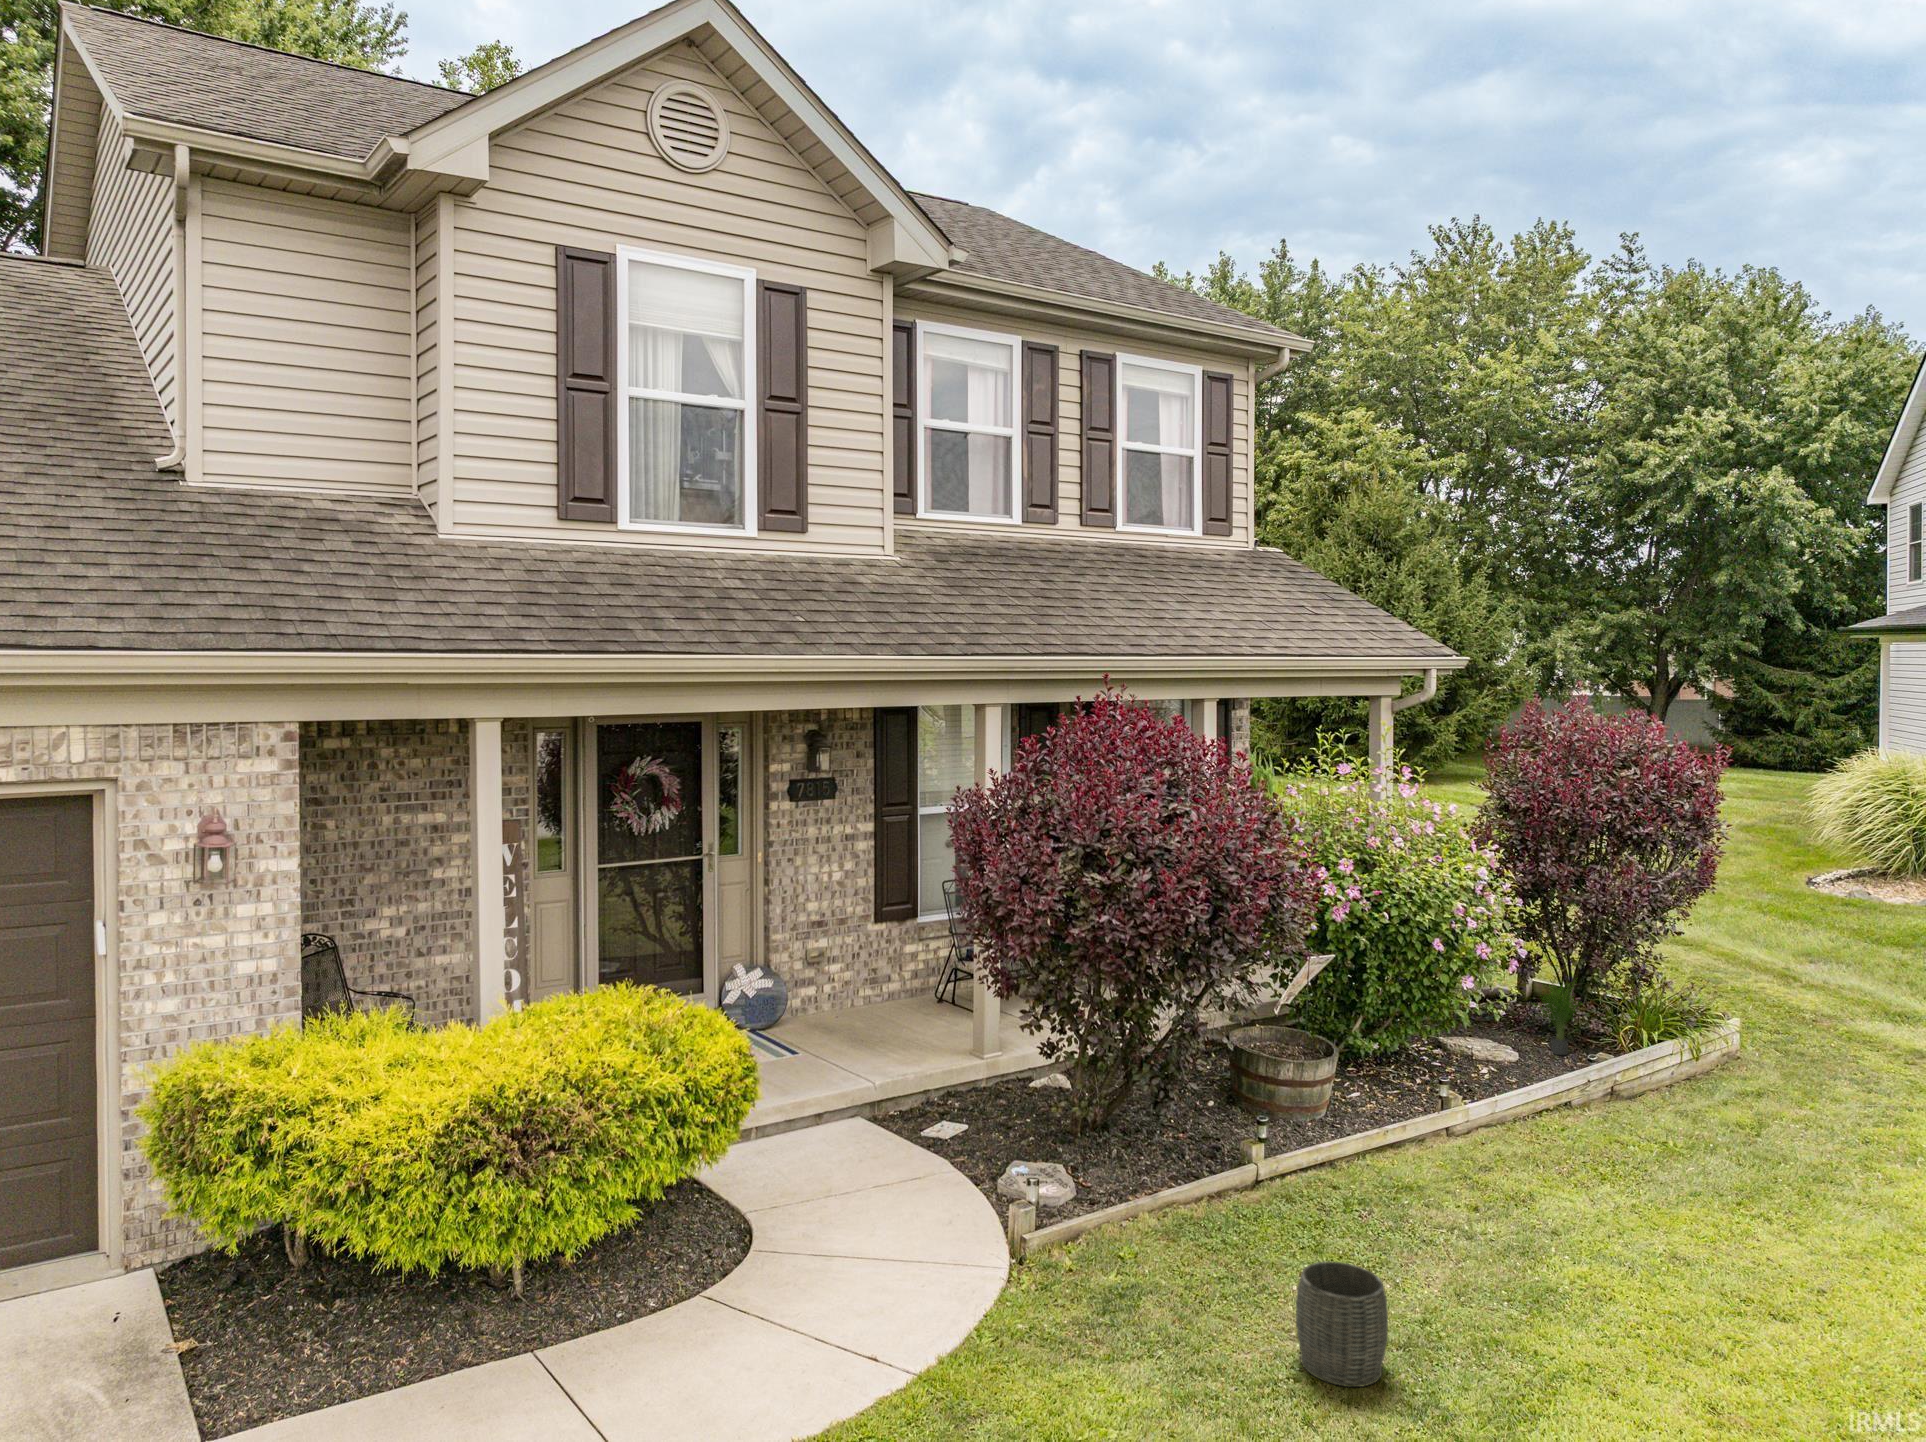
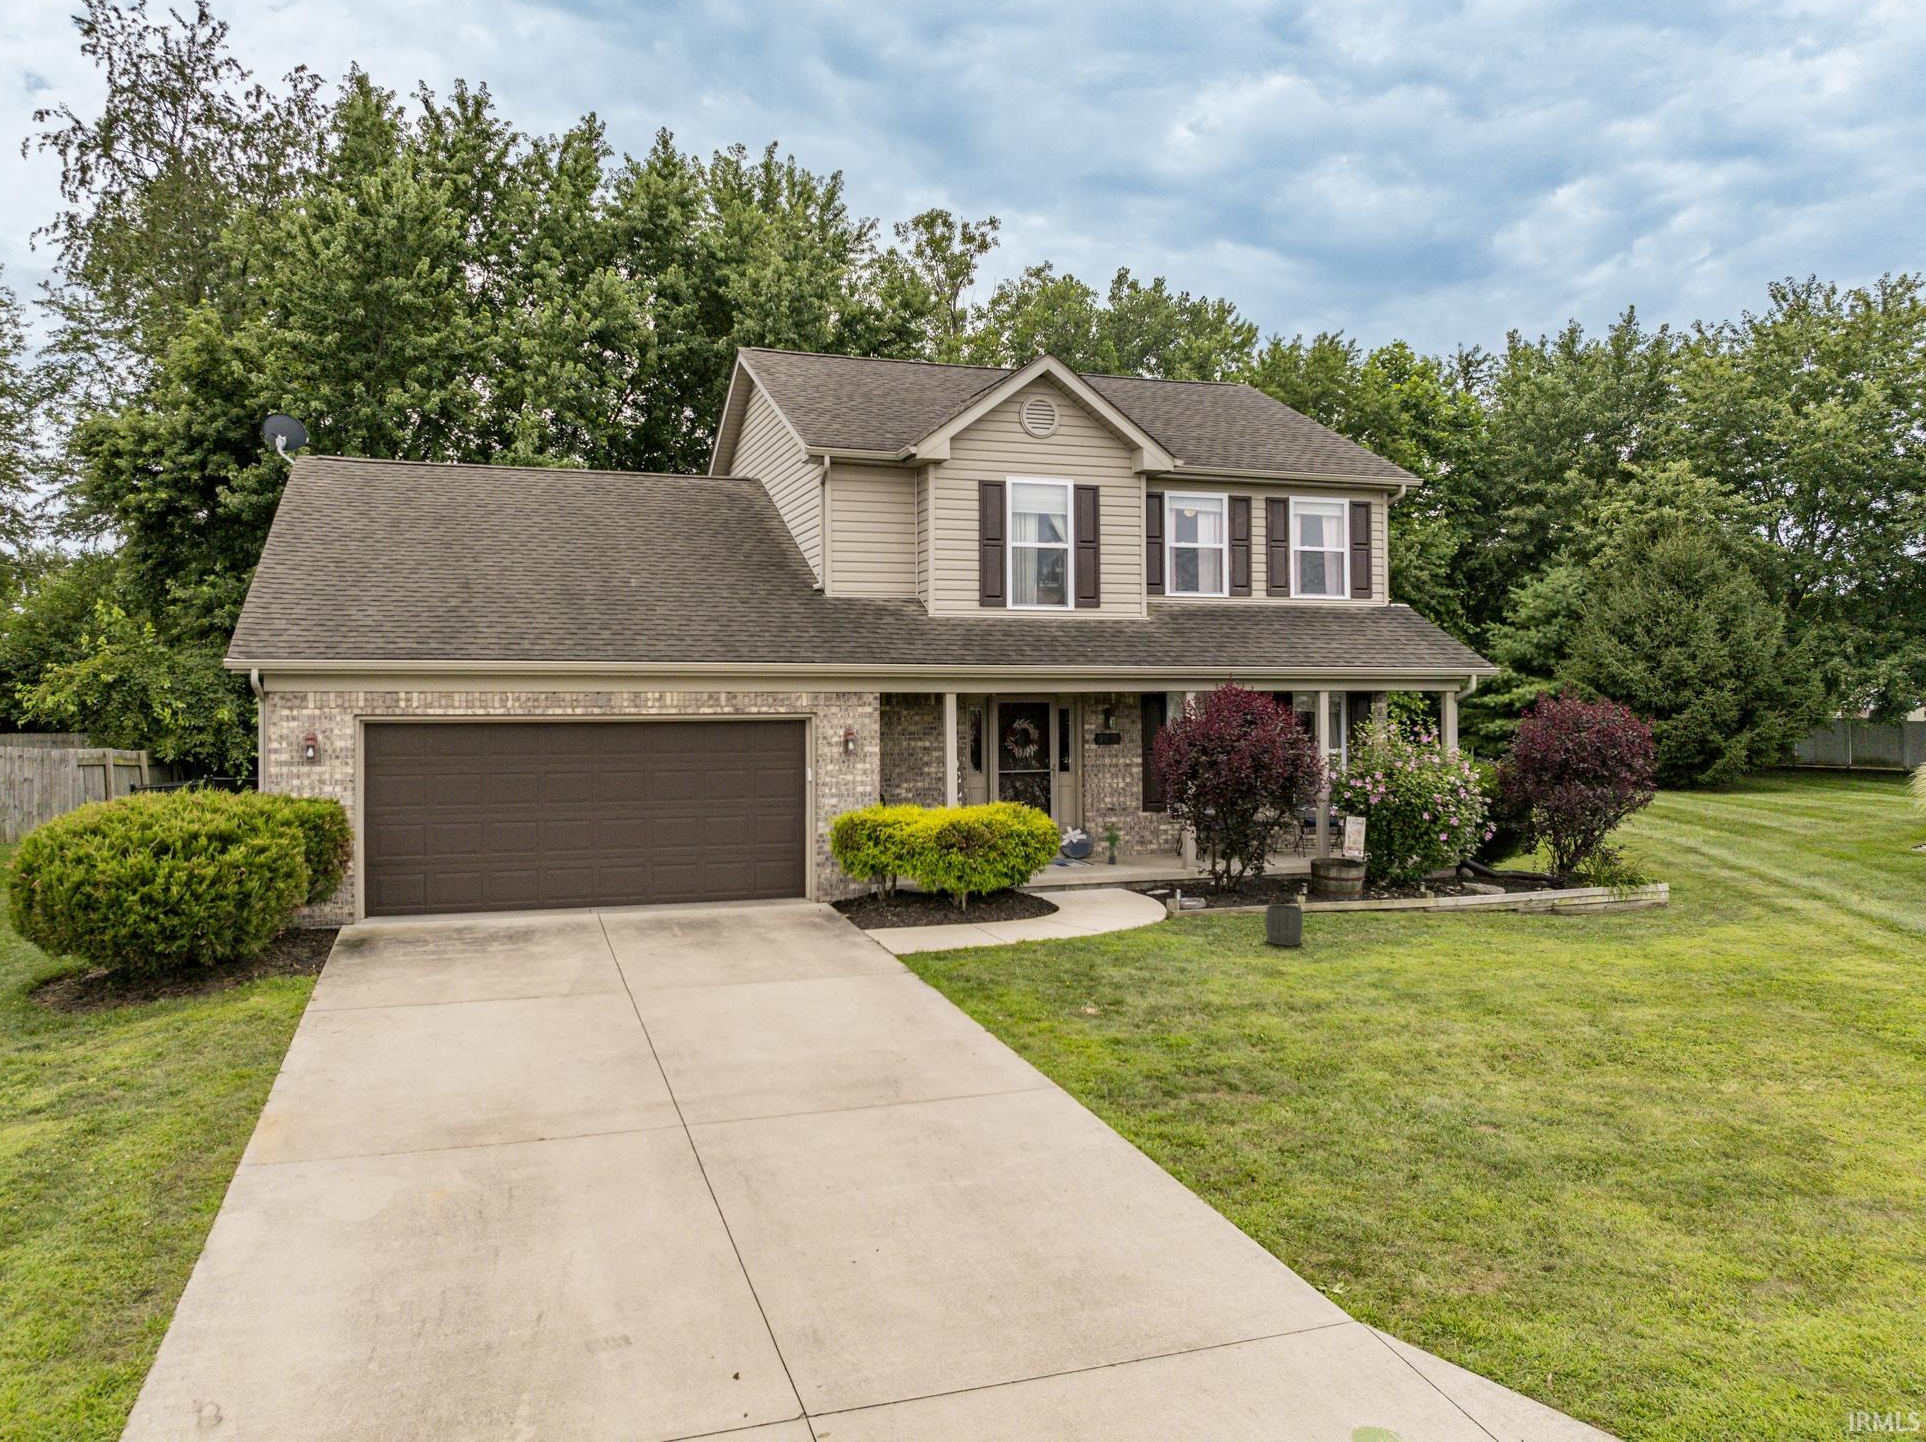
potted plant: present [1538,984,1580,1055] -> present [1106,828,1121,864]

